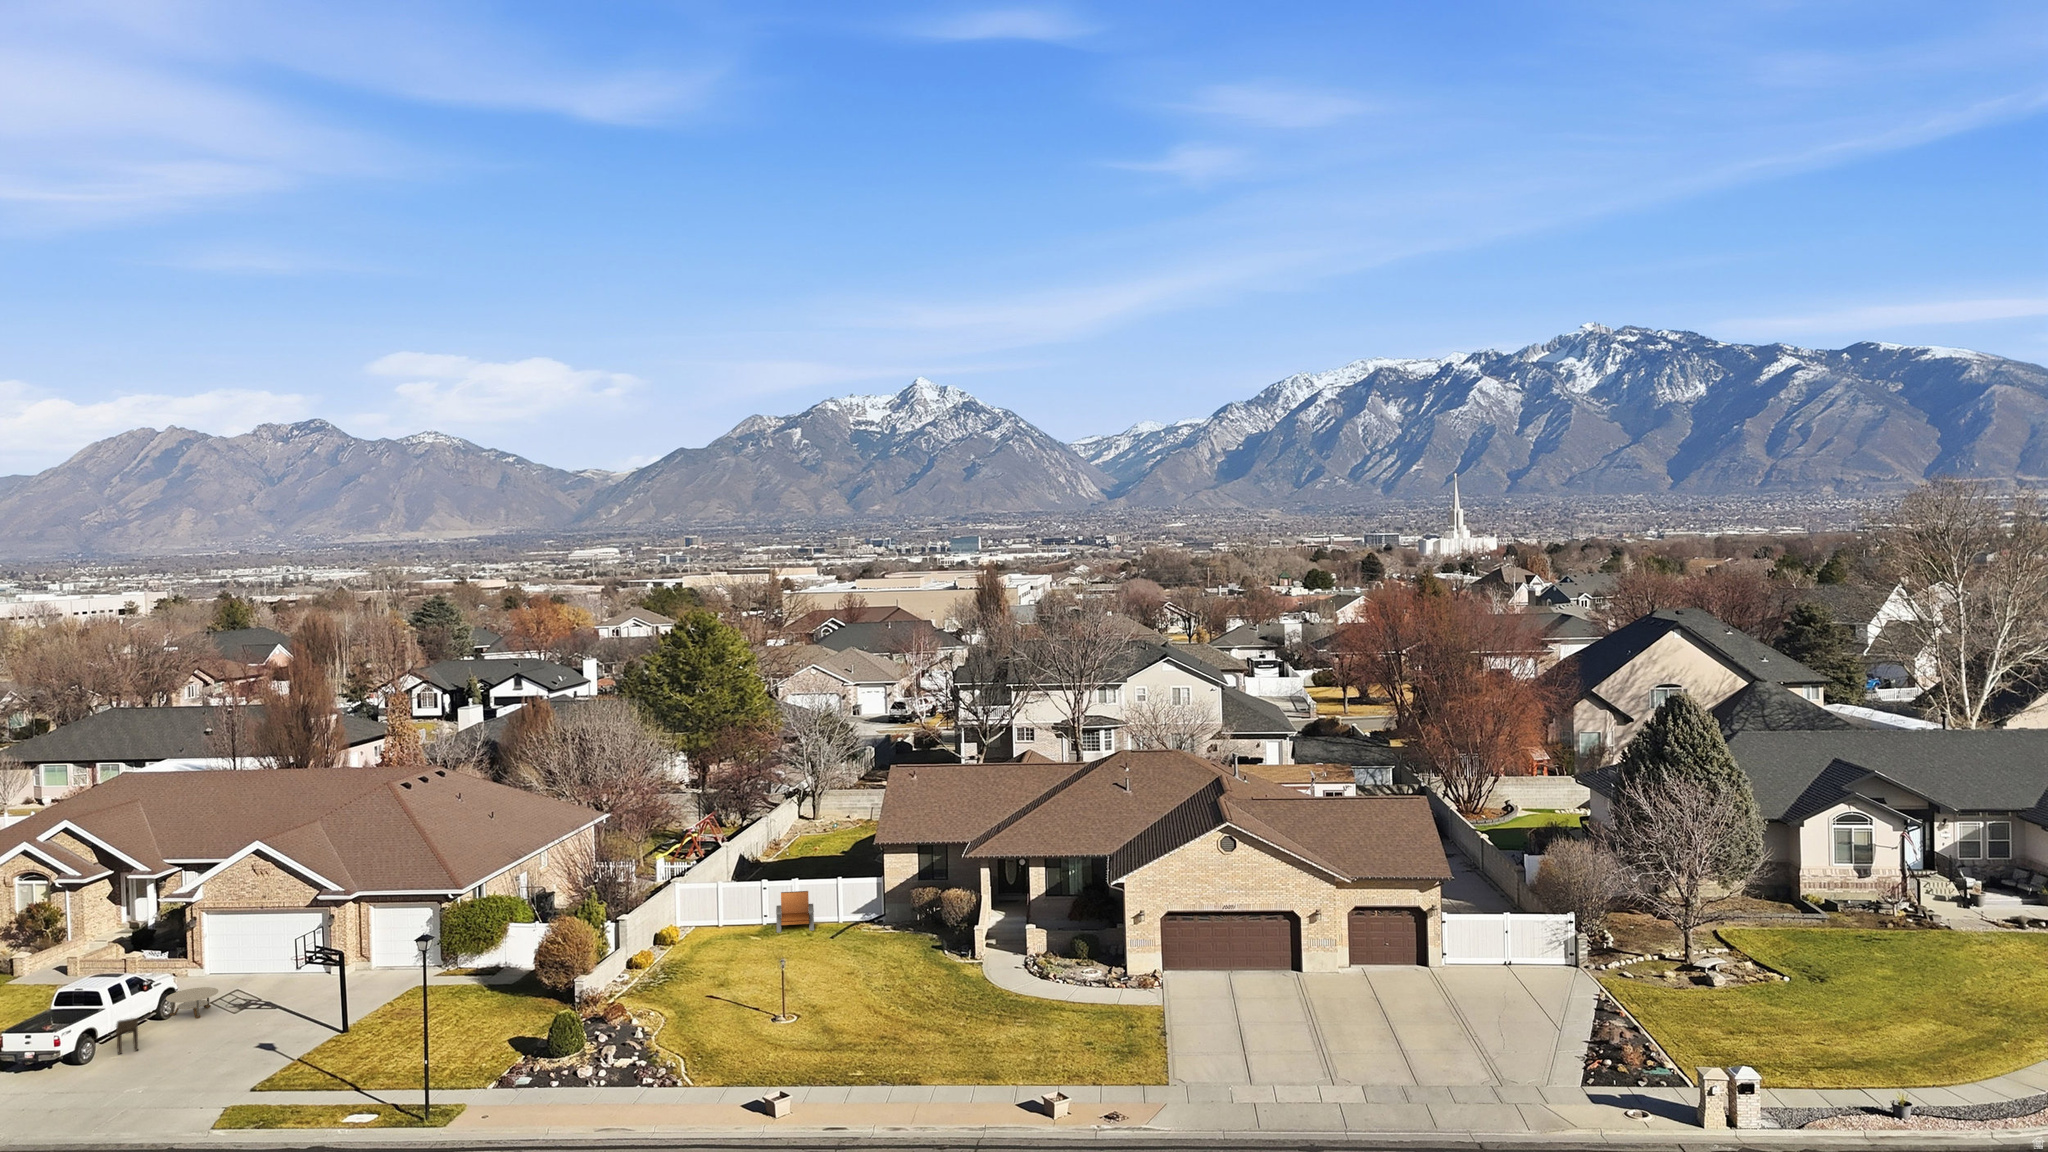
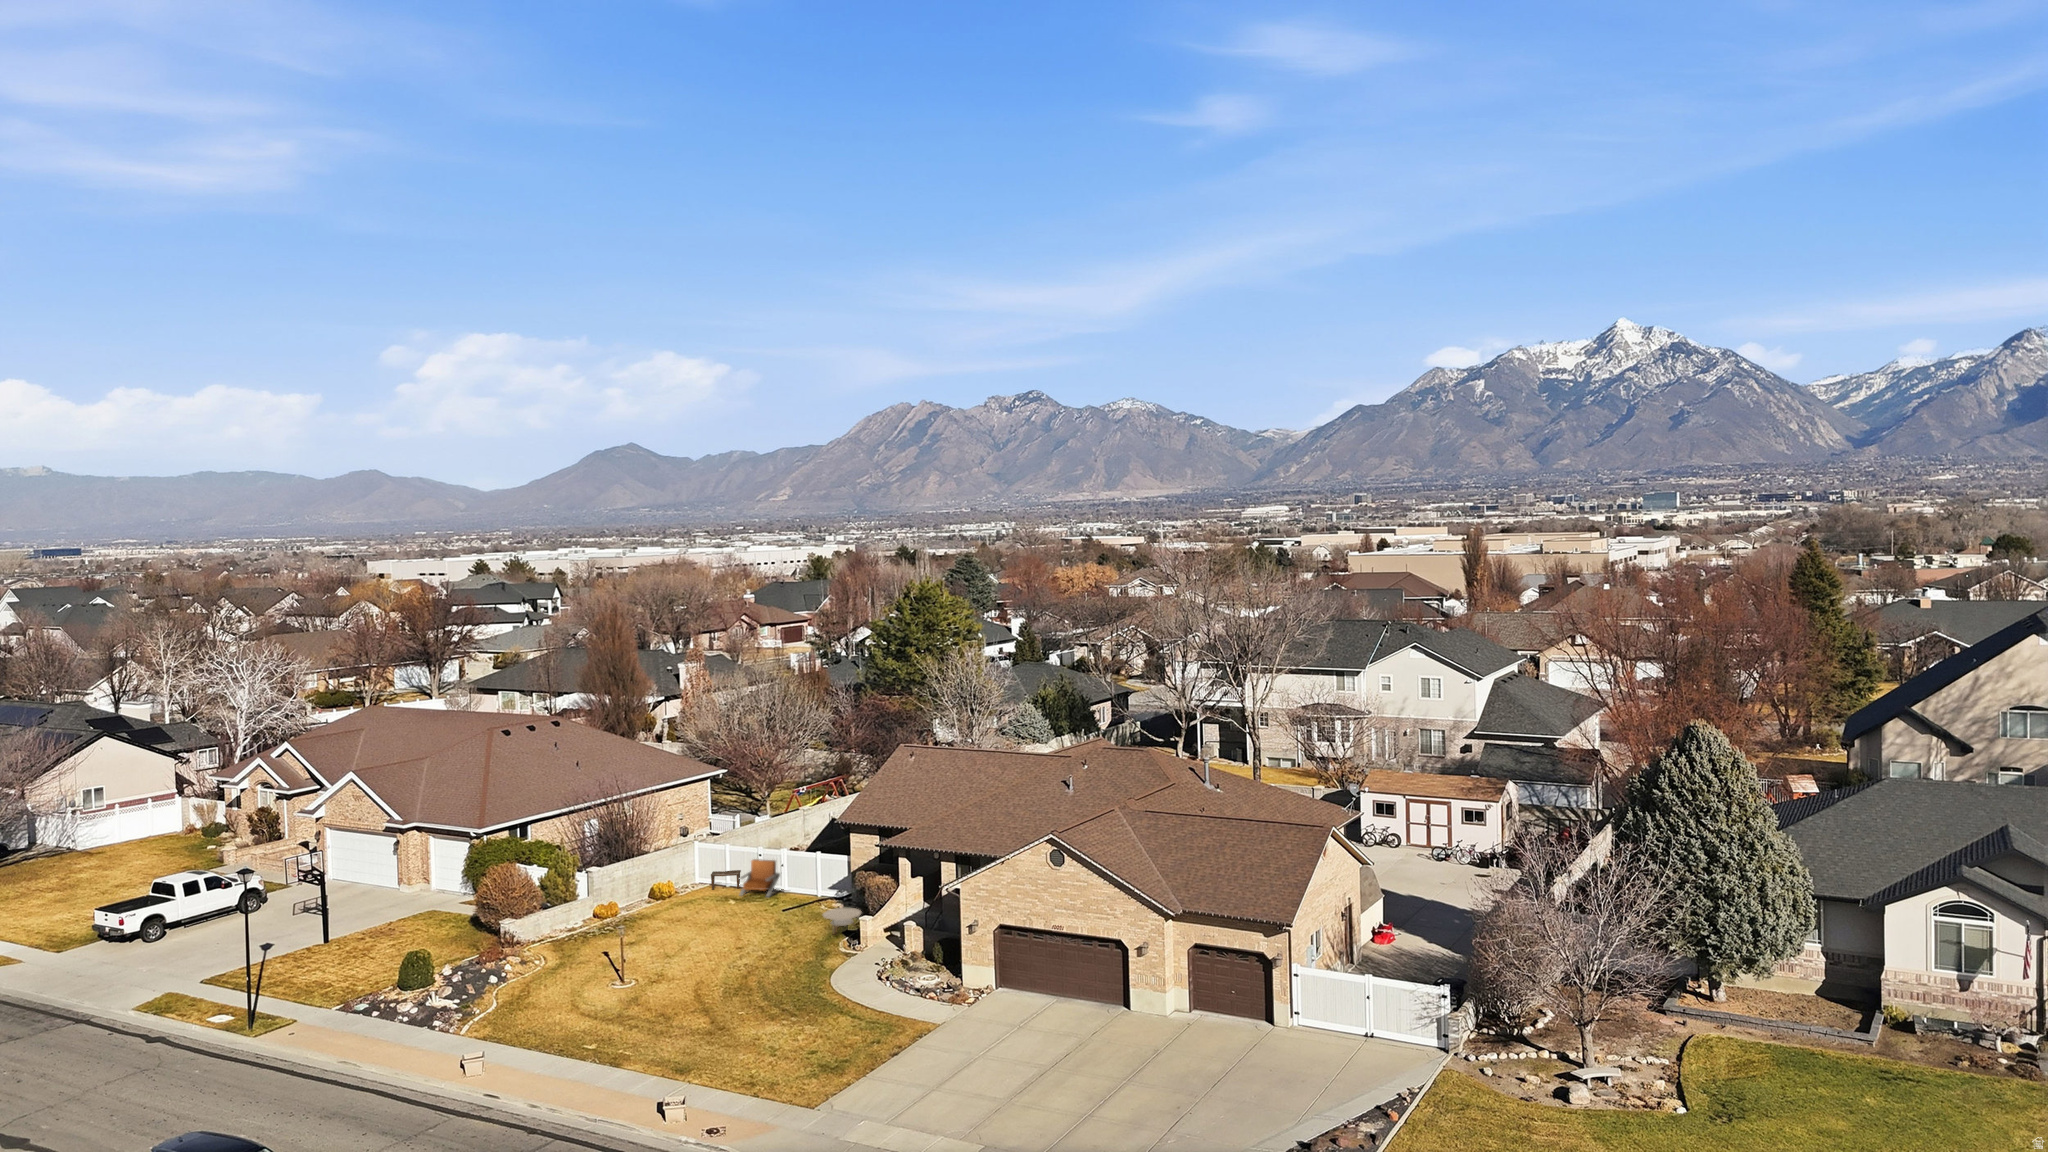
round table: present [166,987,218,1018] -> present [823,908,861,934]
bench: present [116,1018,138,1054] -> present [711,870,741,890]

